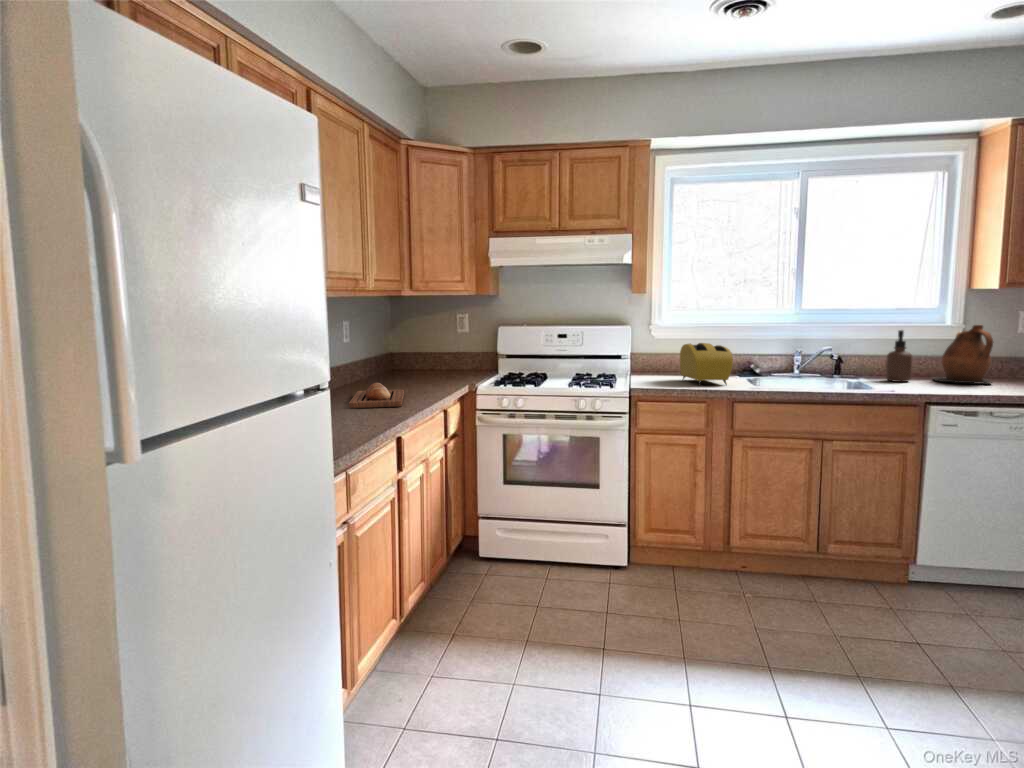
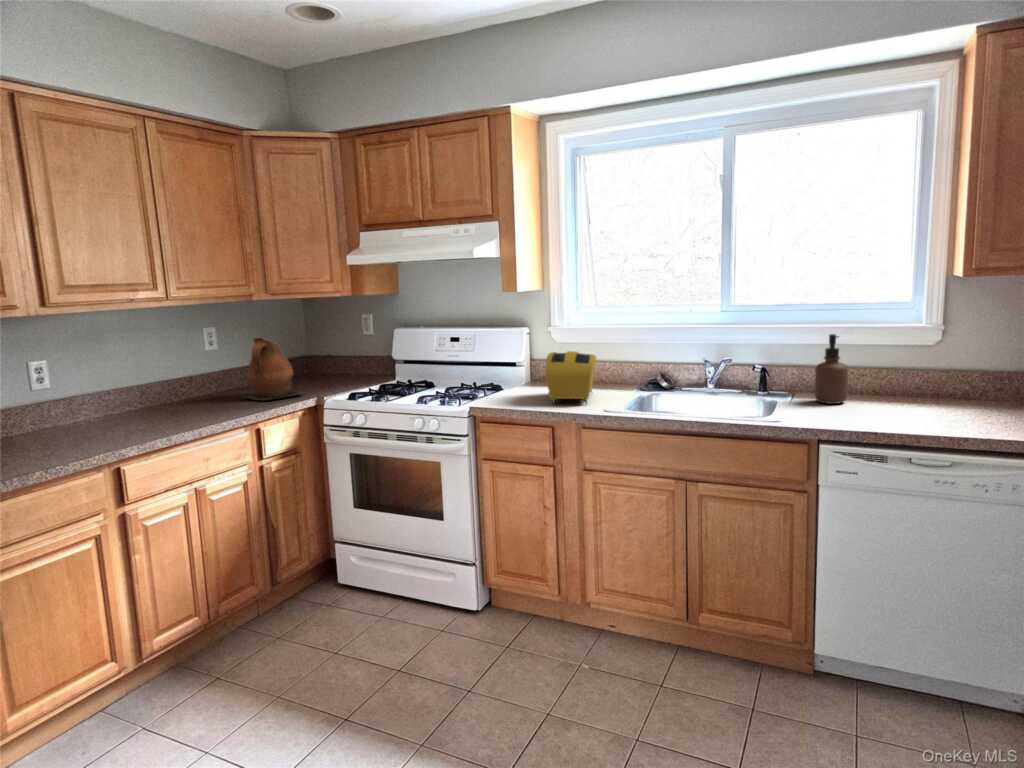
ceramic pitcher: present [934,325,993,384] -> present [247,338,302,400]
bread loaf: present [349,383,404,408] -> none [118,400,219,431]

